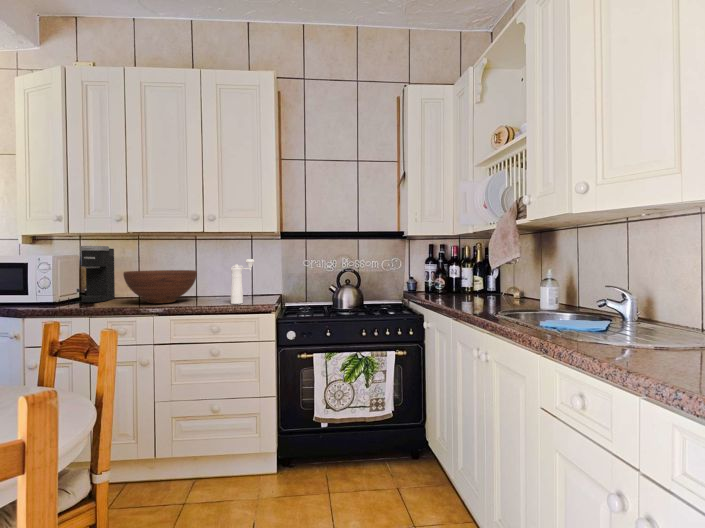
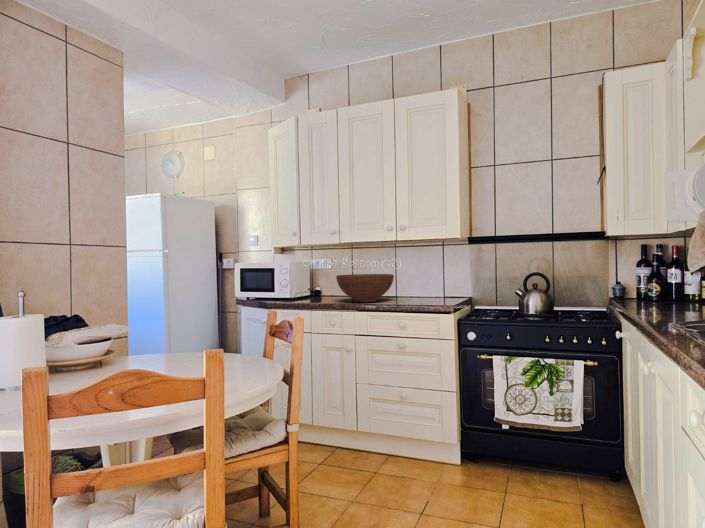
coffee maker: present [80,246,115,303] -> none [308,254,335,300]
pepper mill: present [231,259,255,304] -> none [418,264,442,305]

